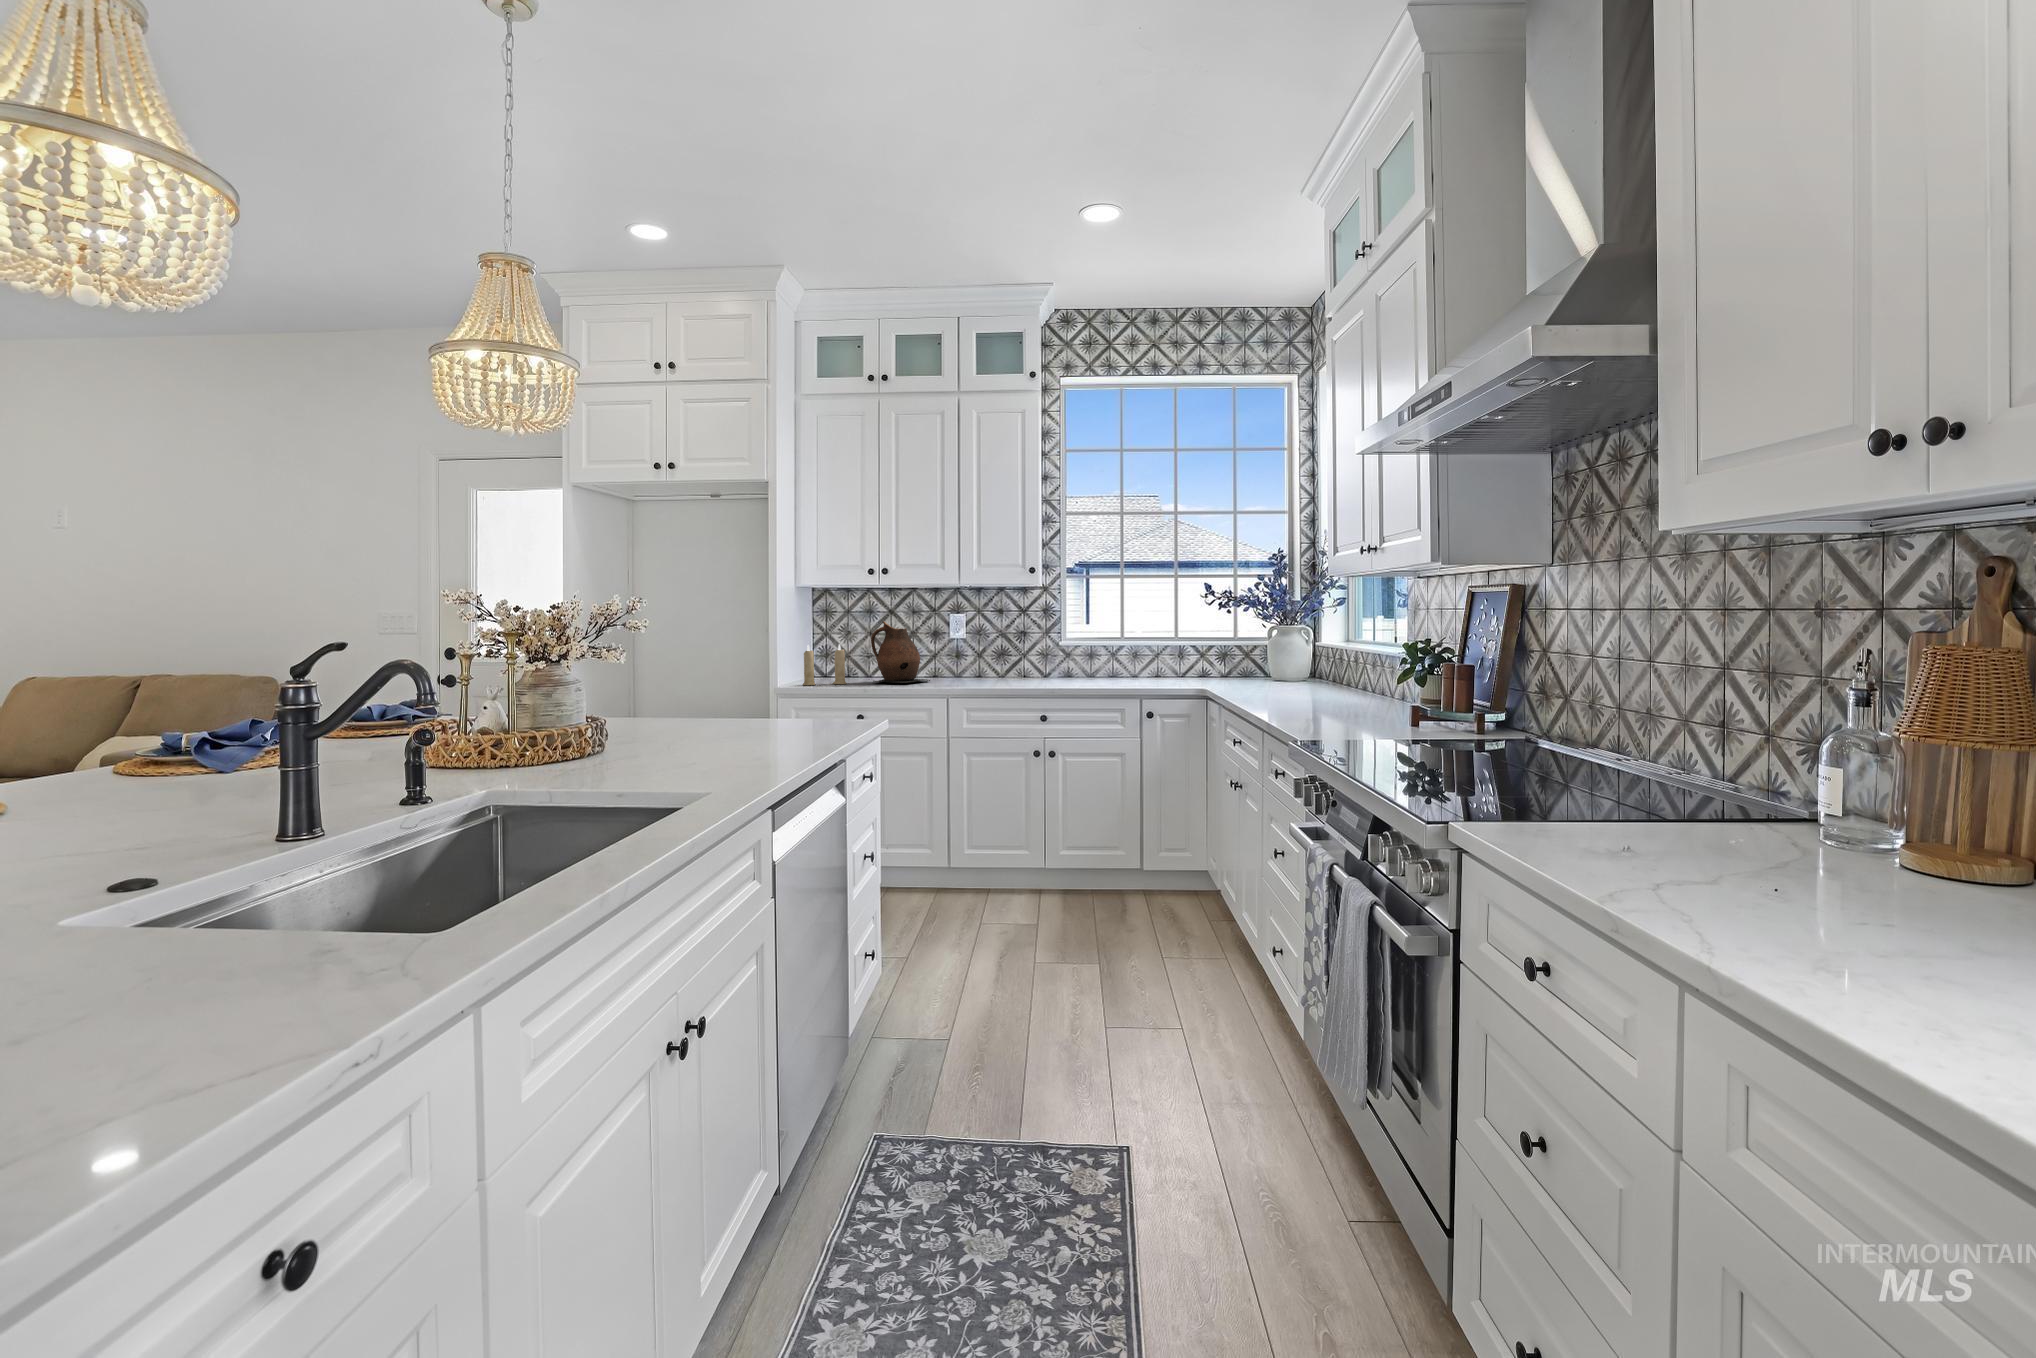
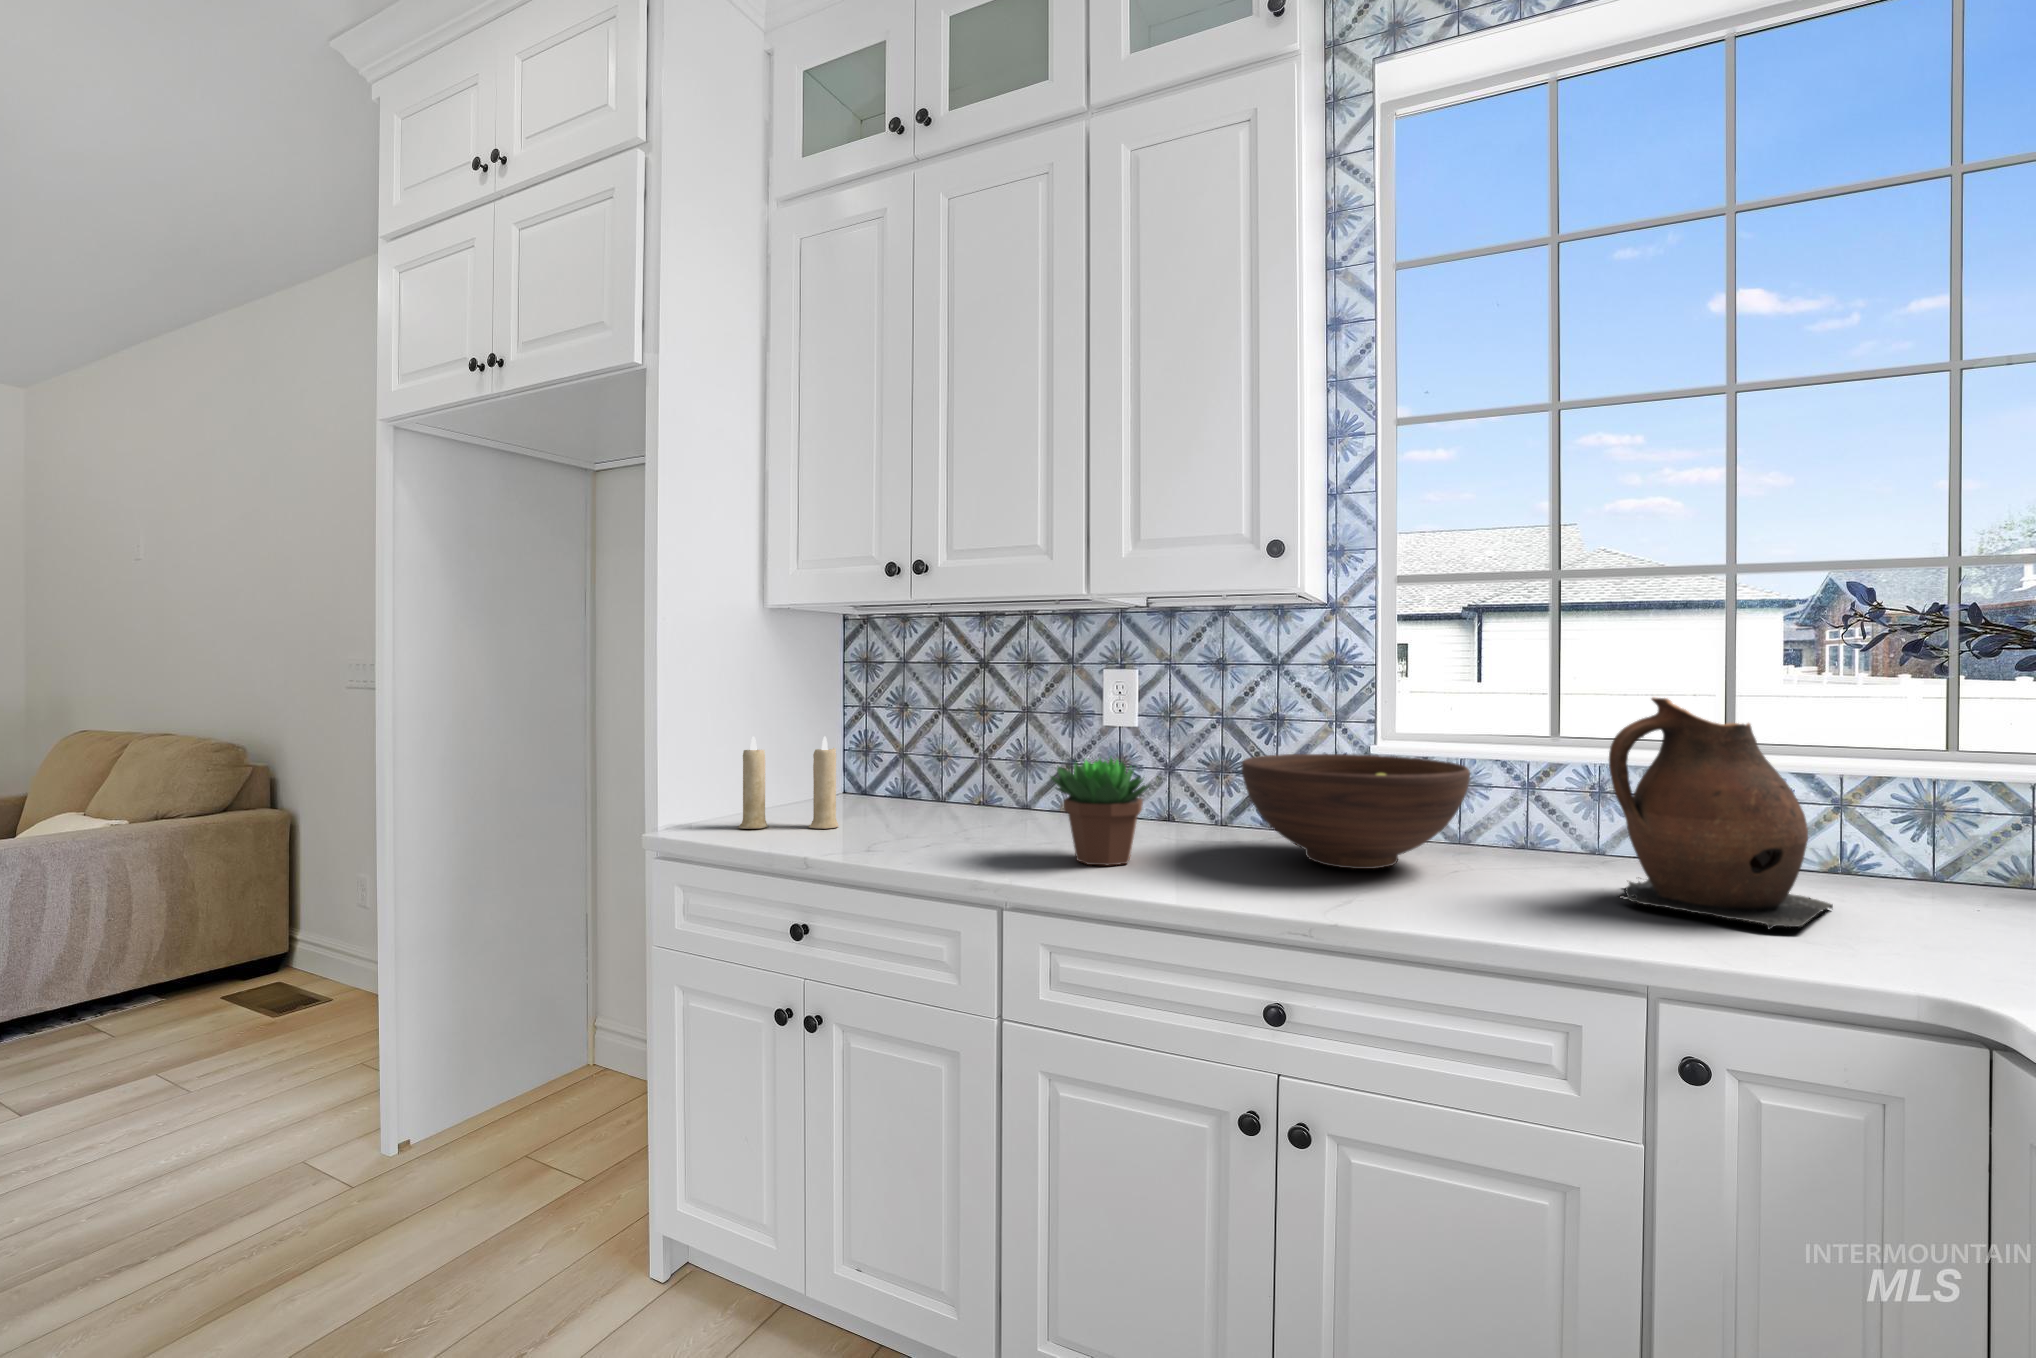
ceramic pitcher: present [871,622,930,684] -> present [1609,698,1833,929]
fruit bowl: none [1020,645,1096,682] -> present [1241,754,1470,869]
succulent plant: none [953,646,990,685] -> present [1050,758,1149,866]

